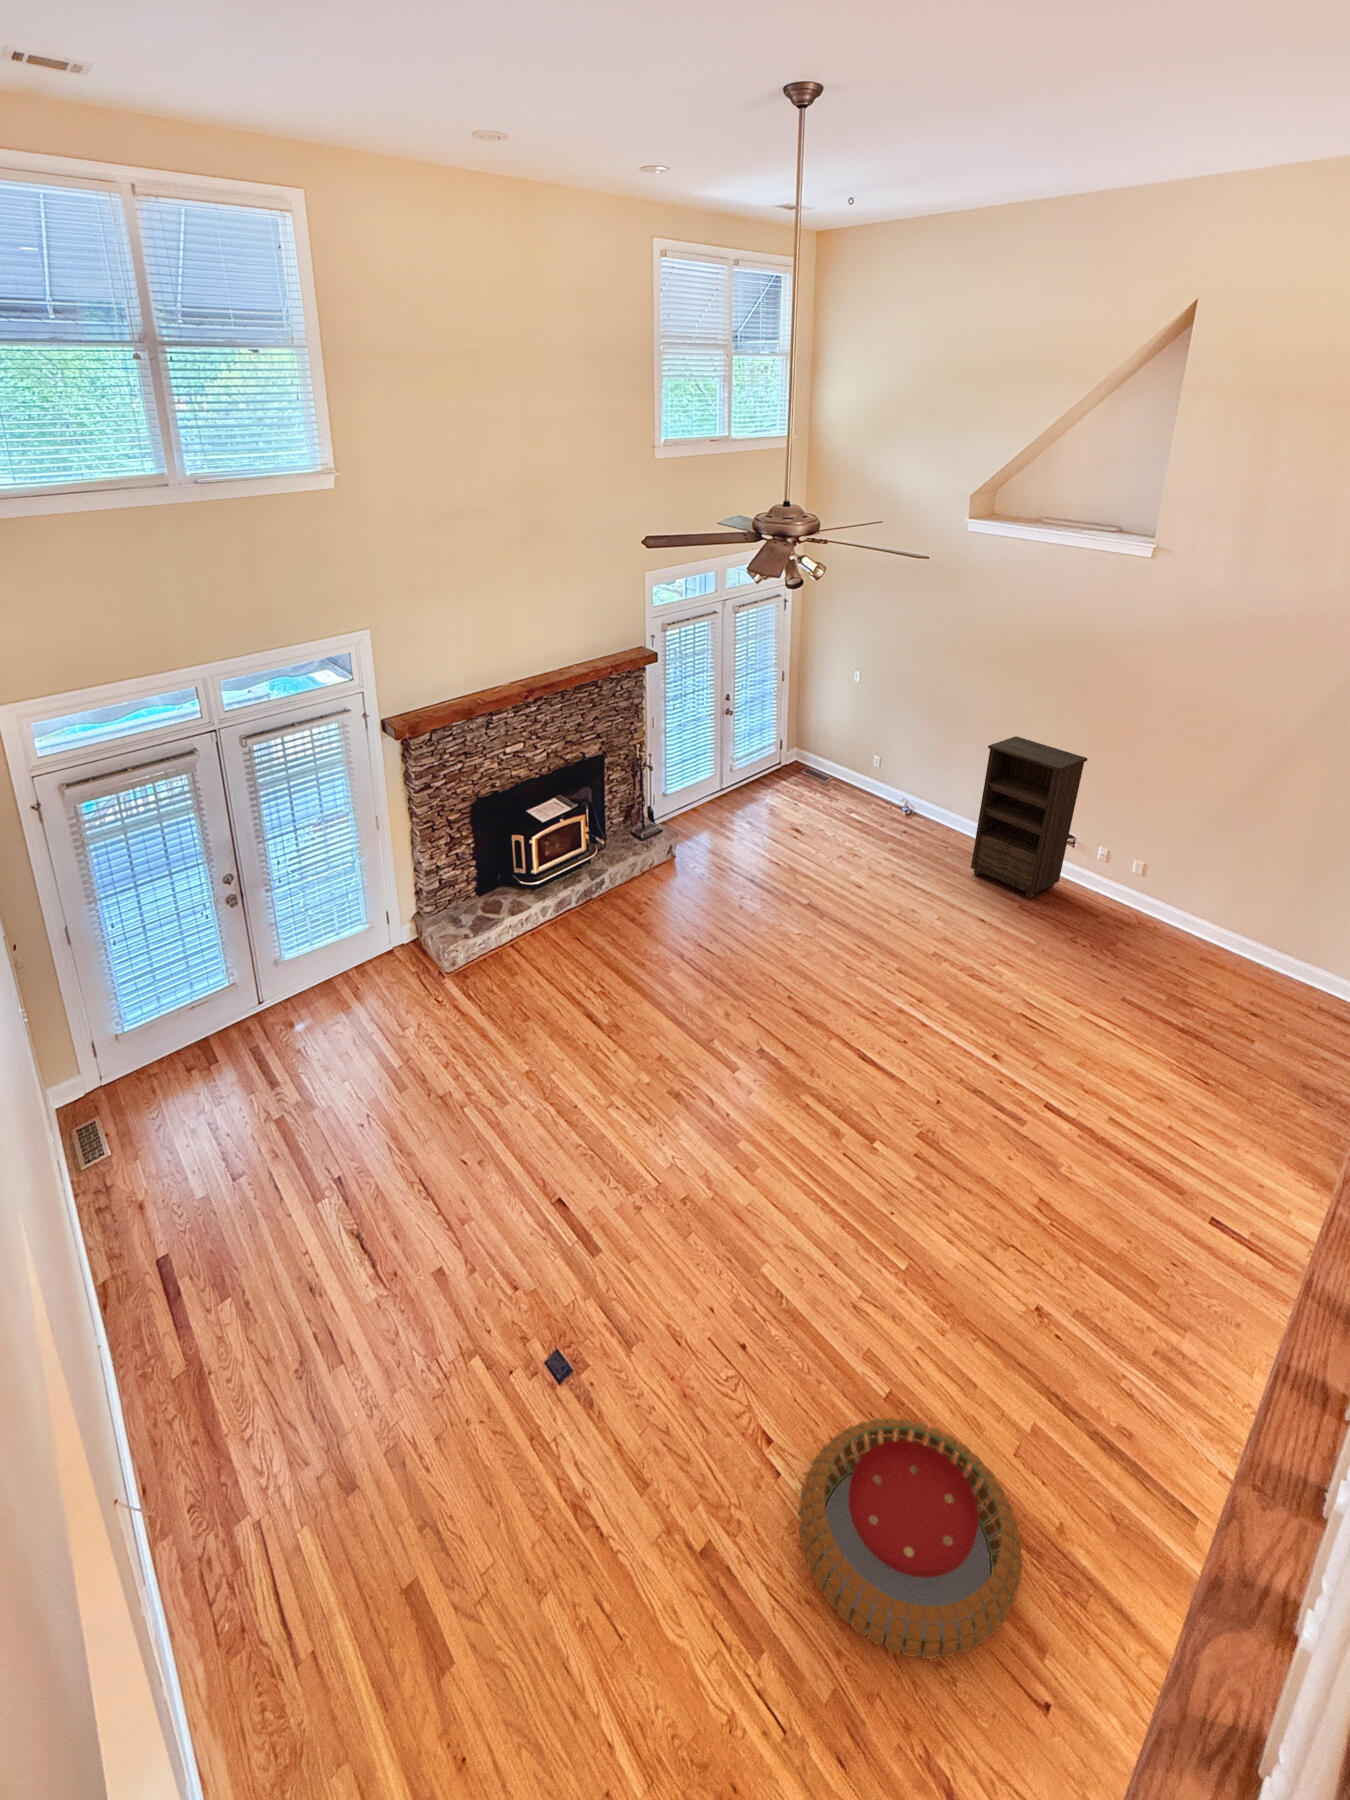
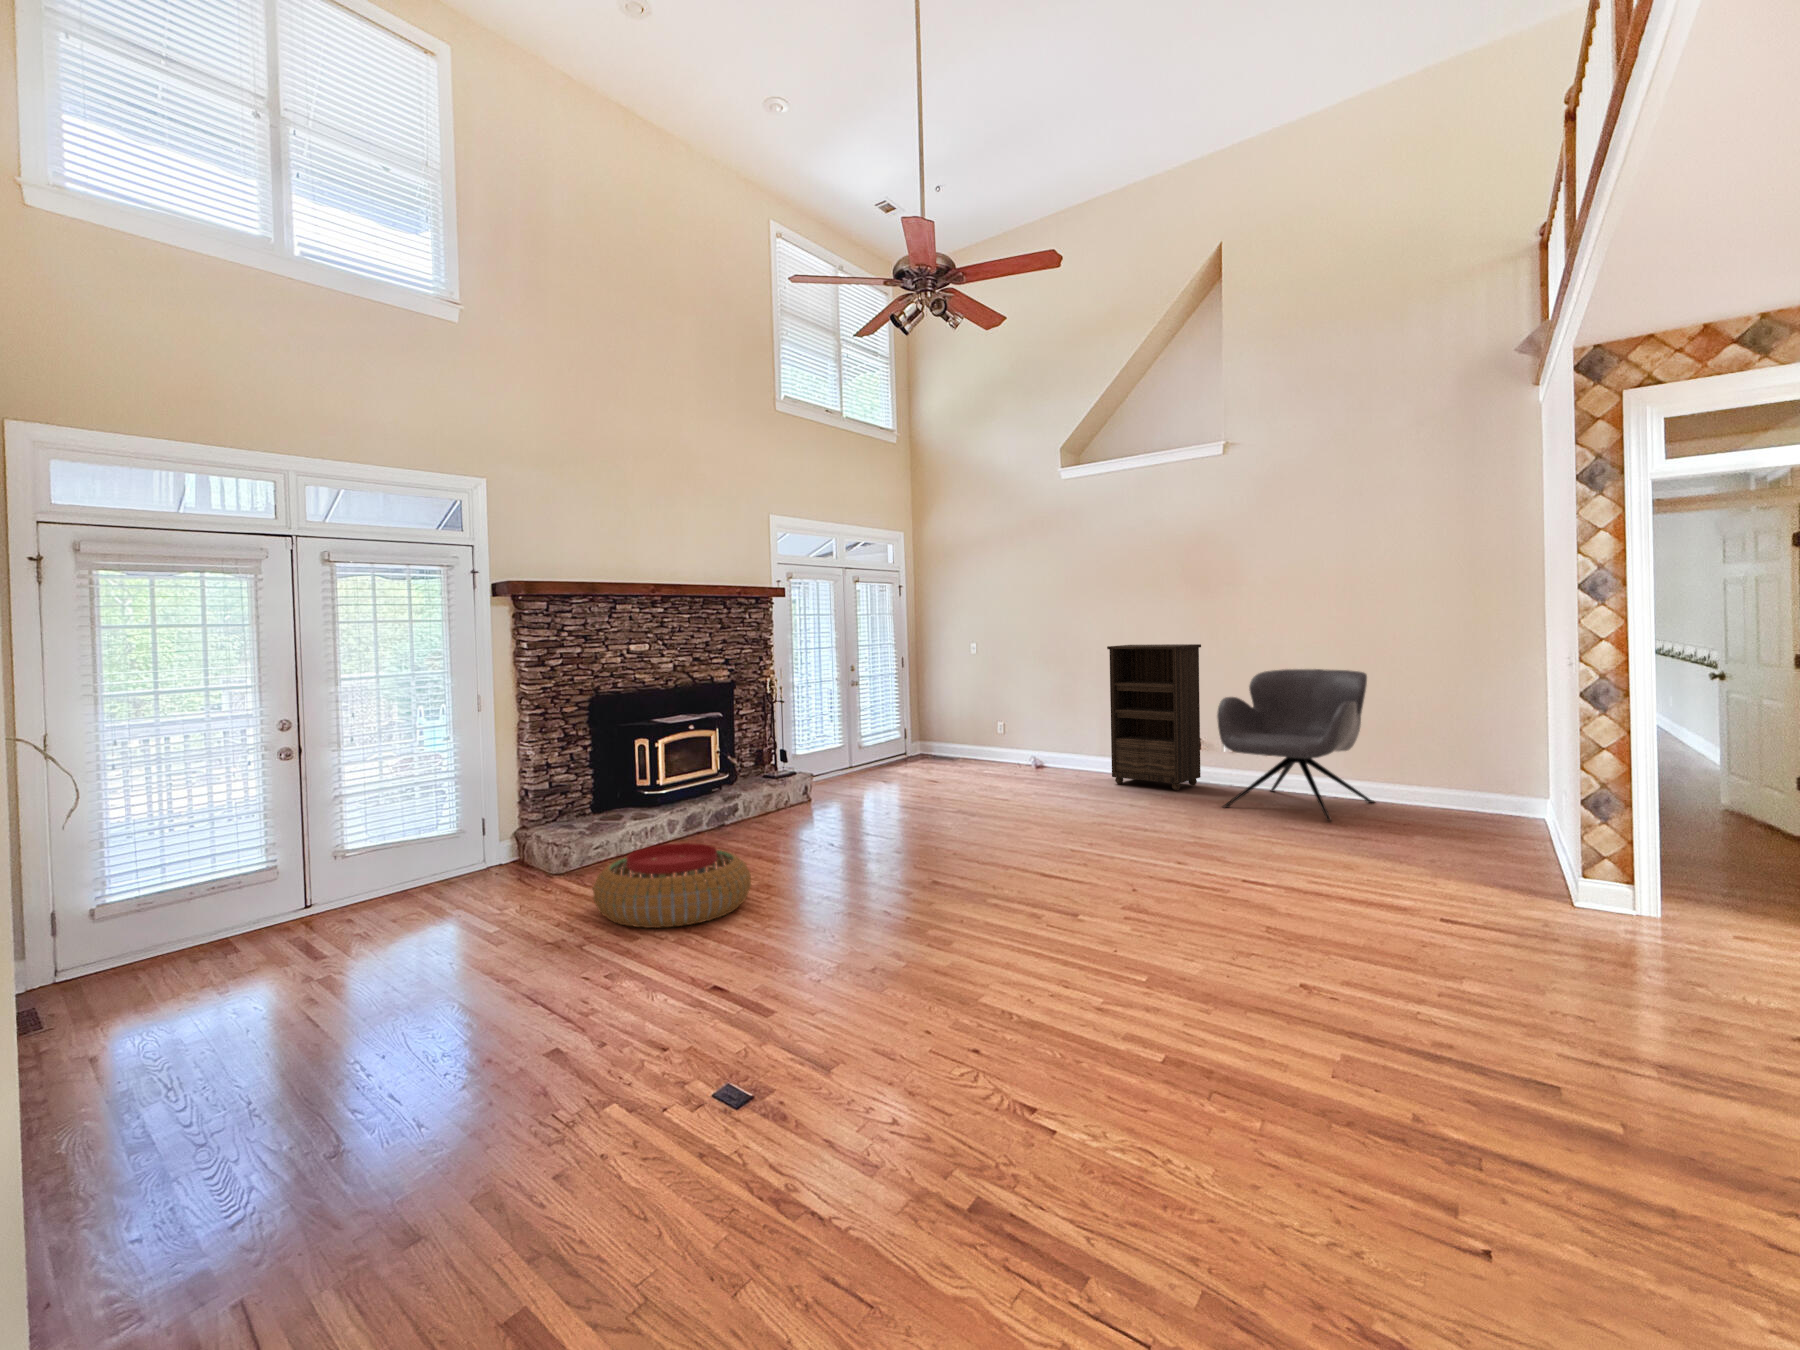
armchair: none [1063,803,1248,988] -> present [1217,669,1374,821]
pouf: present [799,1418,1023,1658] -> present [593,843,751,928]

